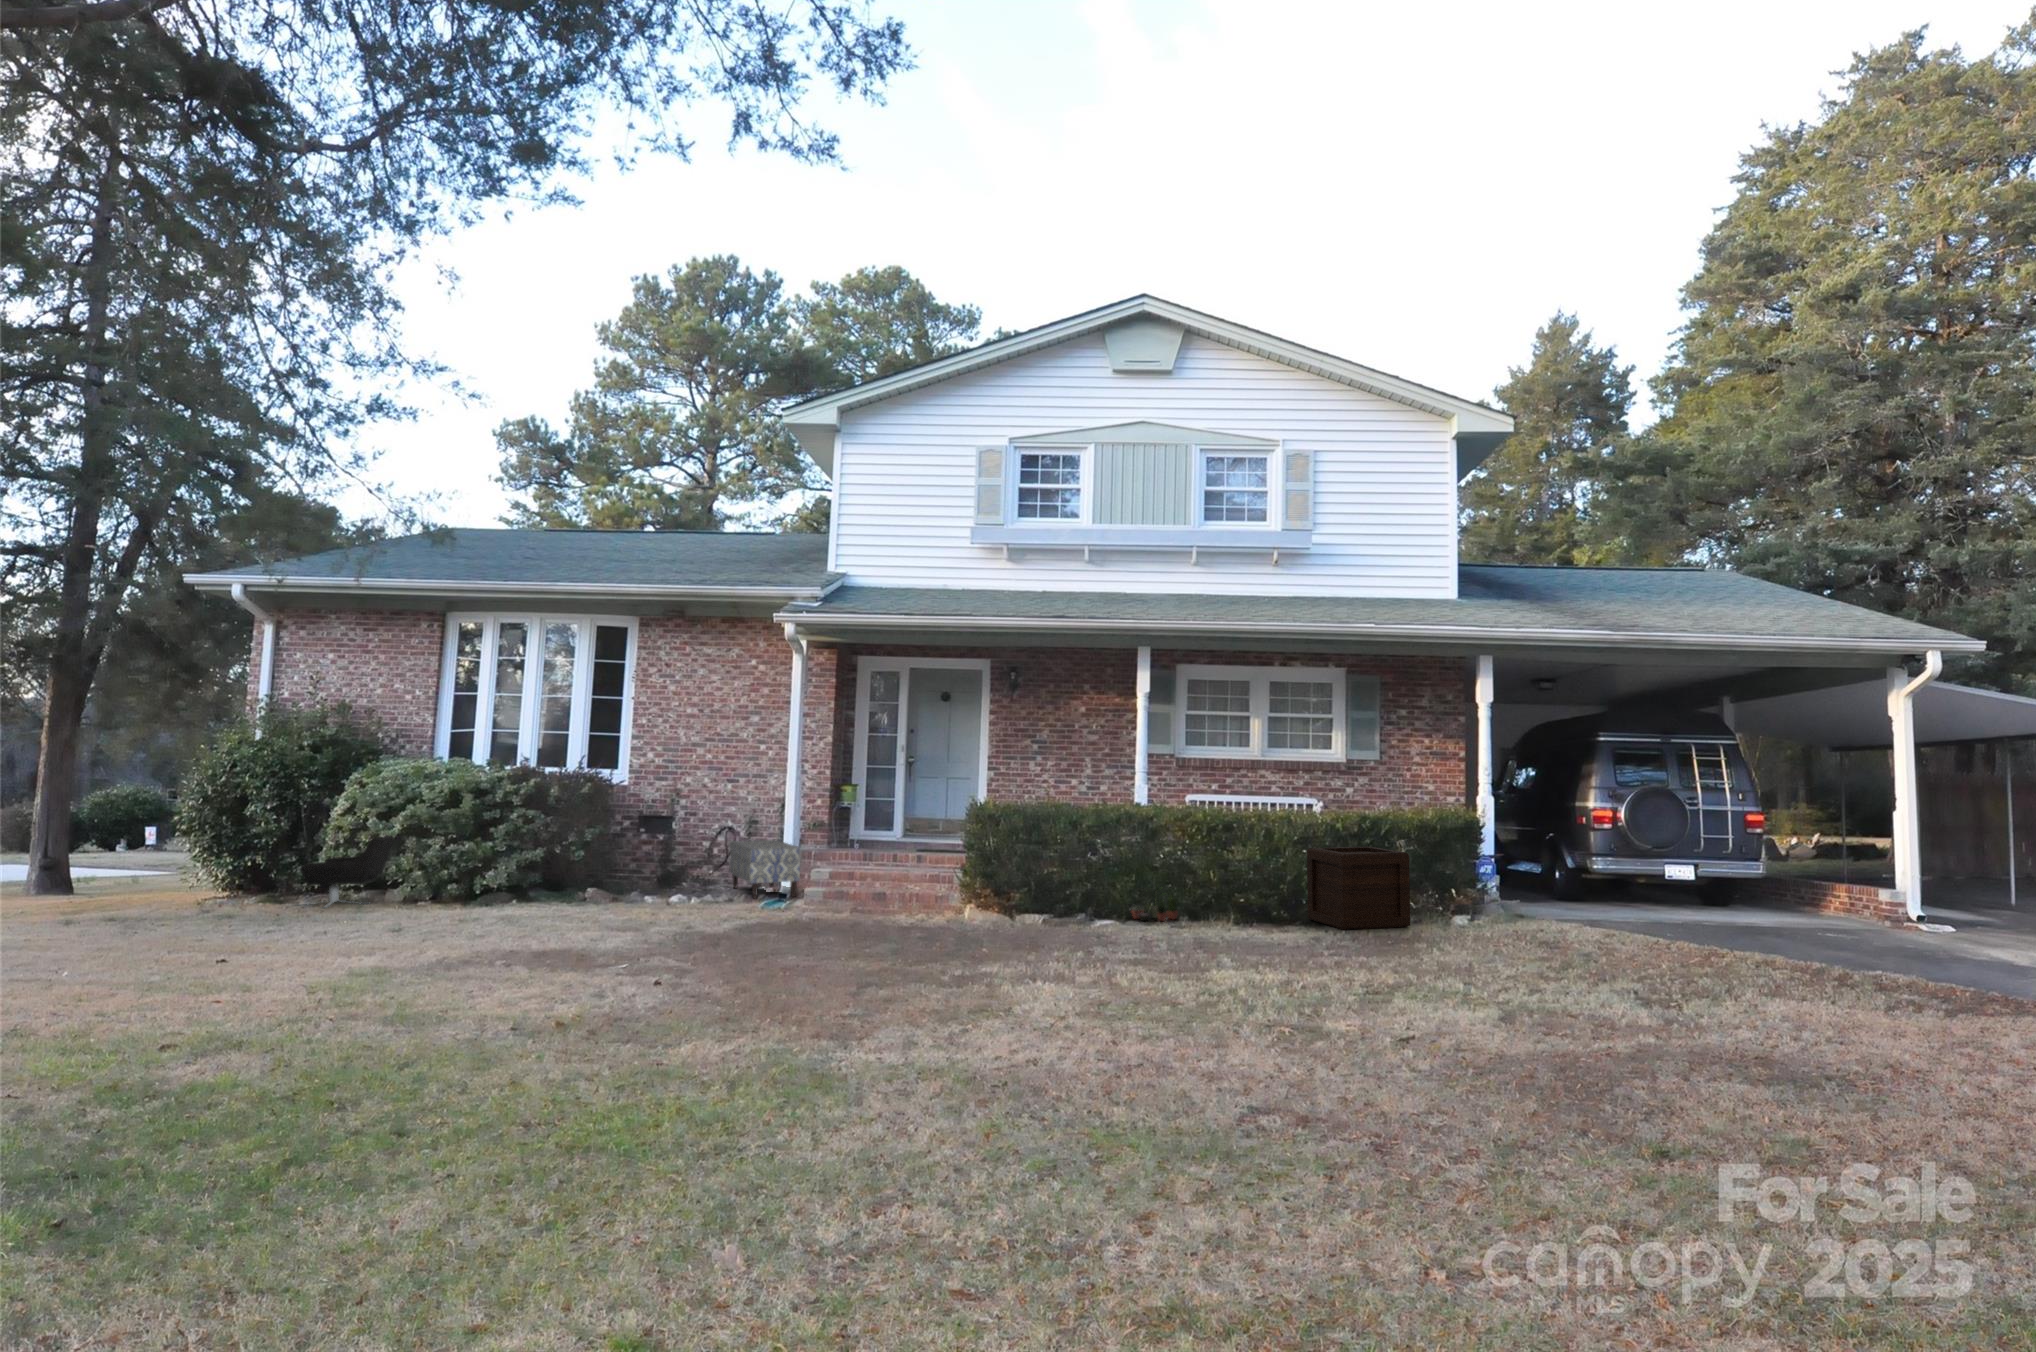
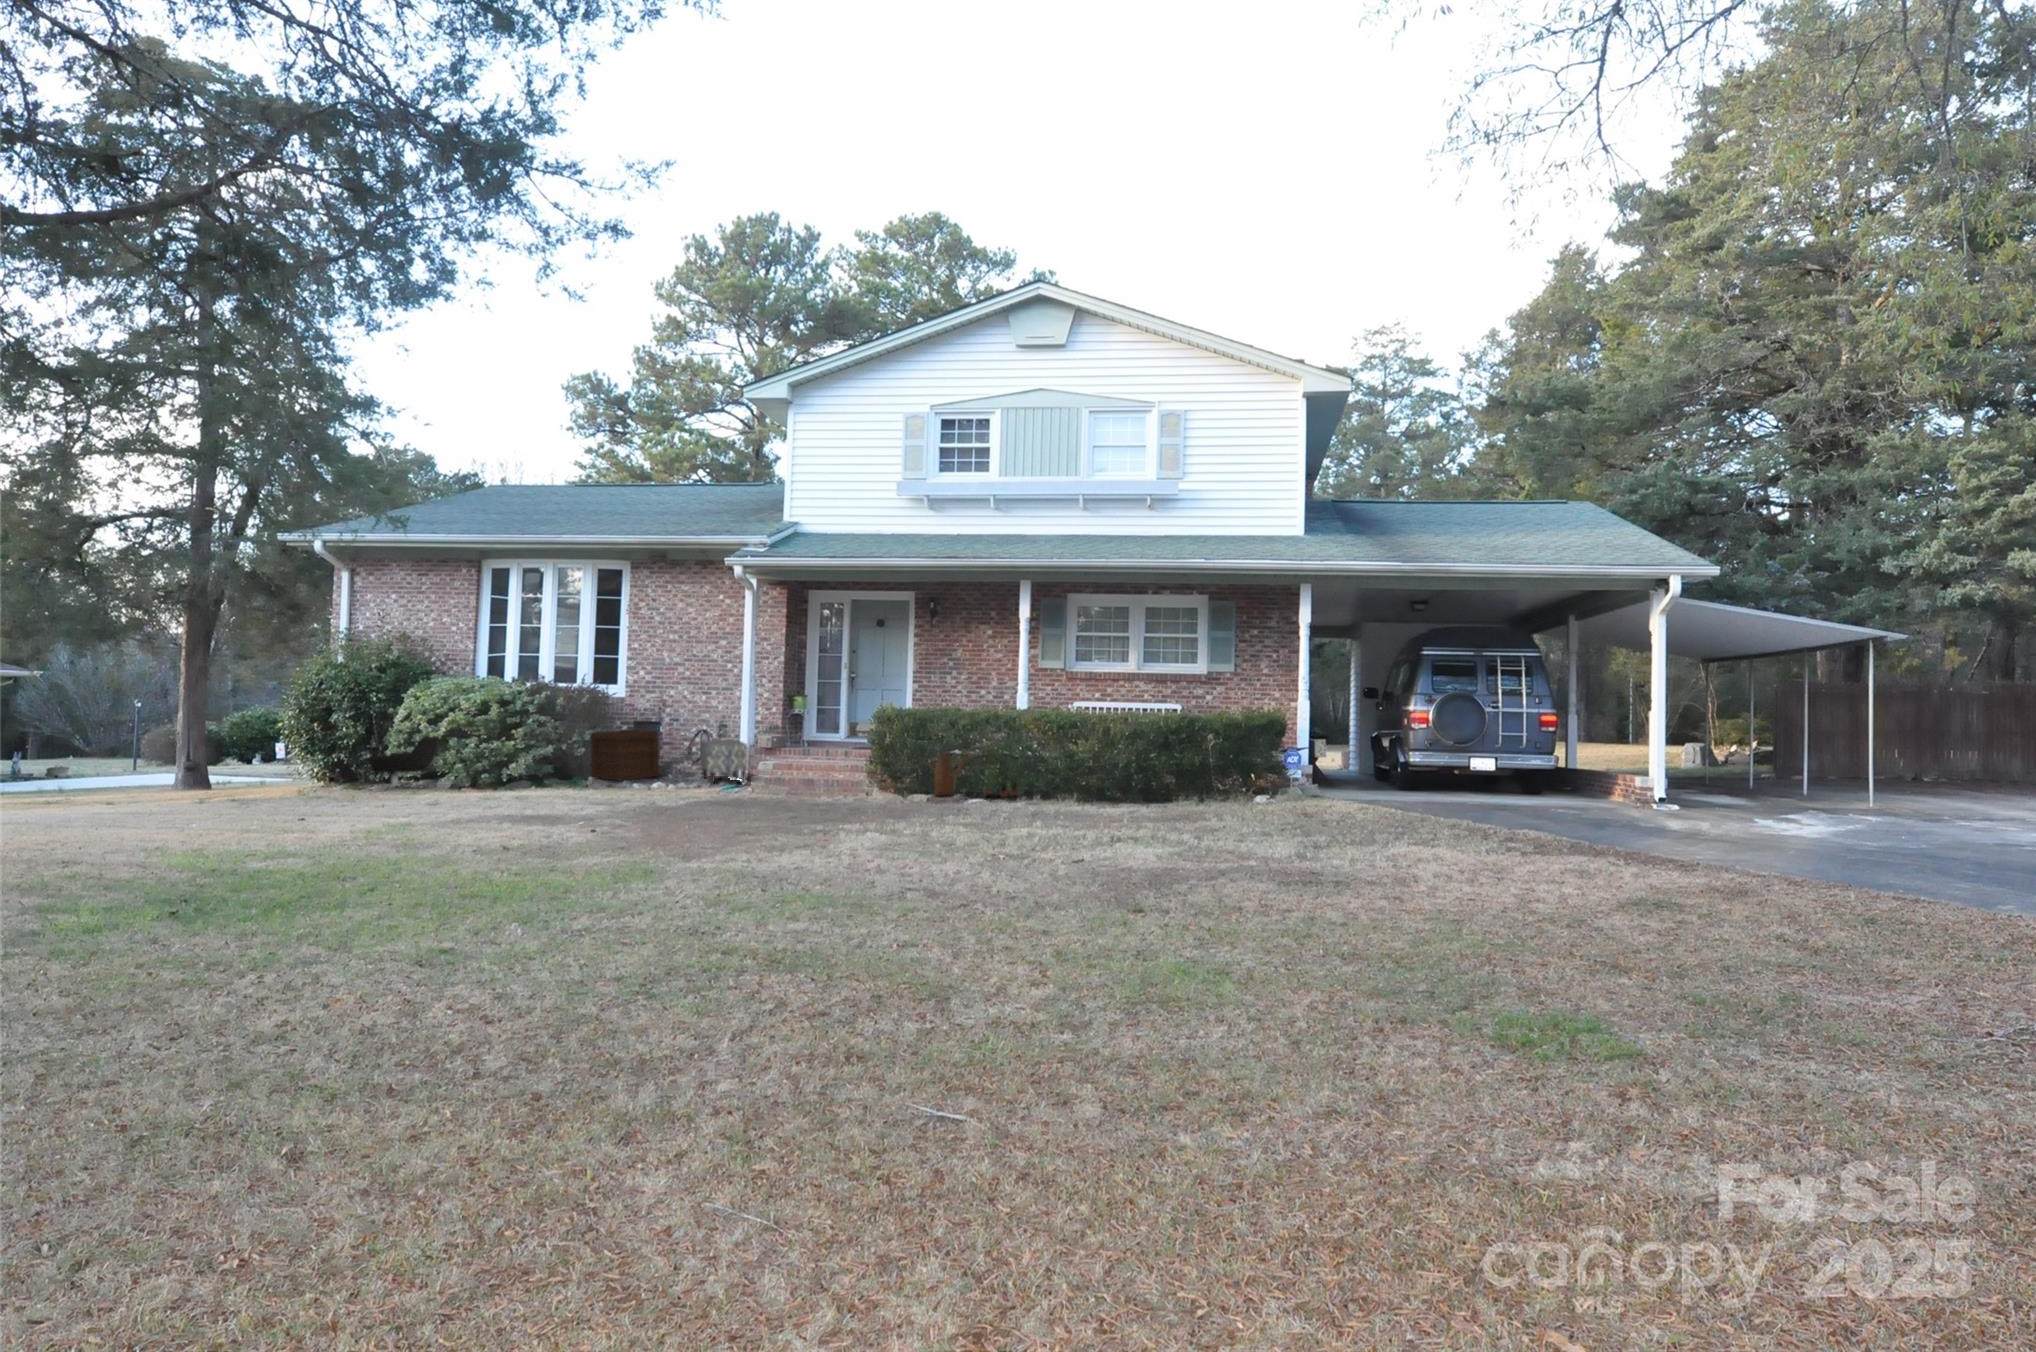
wooden crate: present [1307,847,1410,930] -> present [591,730,659,780]
watering can: none [1059,864,1111,918] -> present [932,754,967,796]

